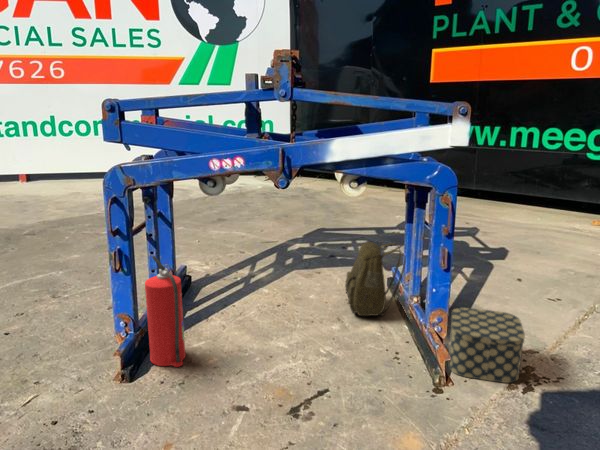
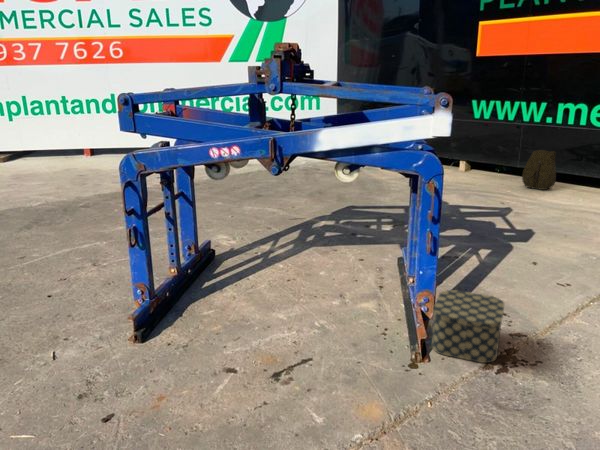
backpack: present [345,242,405,316] -> present [522,150,556,190]
fire extinguisher: present [145,256,186,367] -> none [157,233,195,332]

